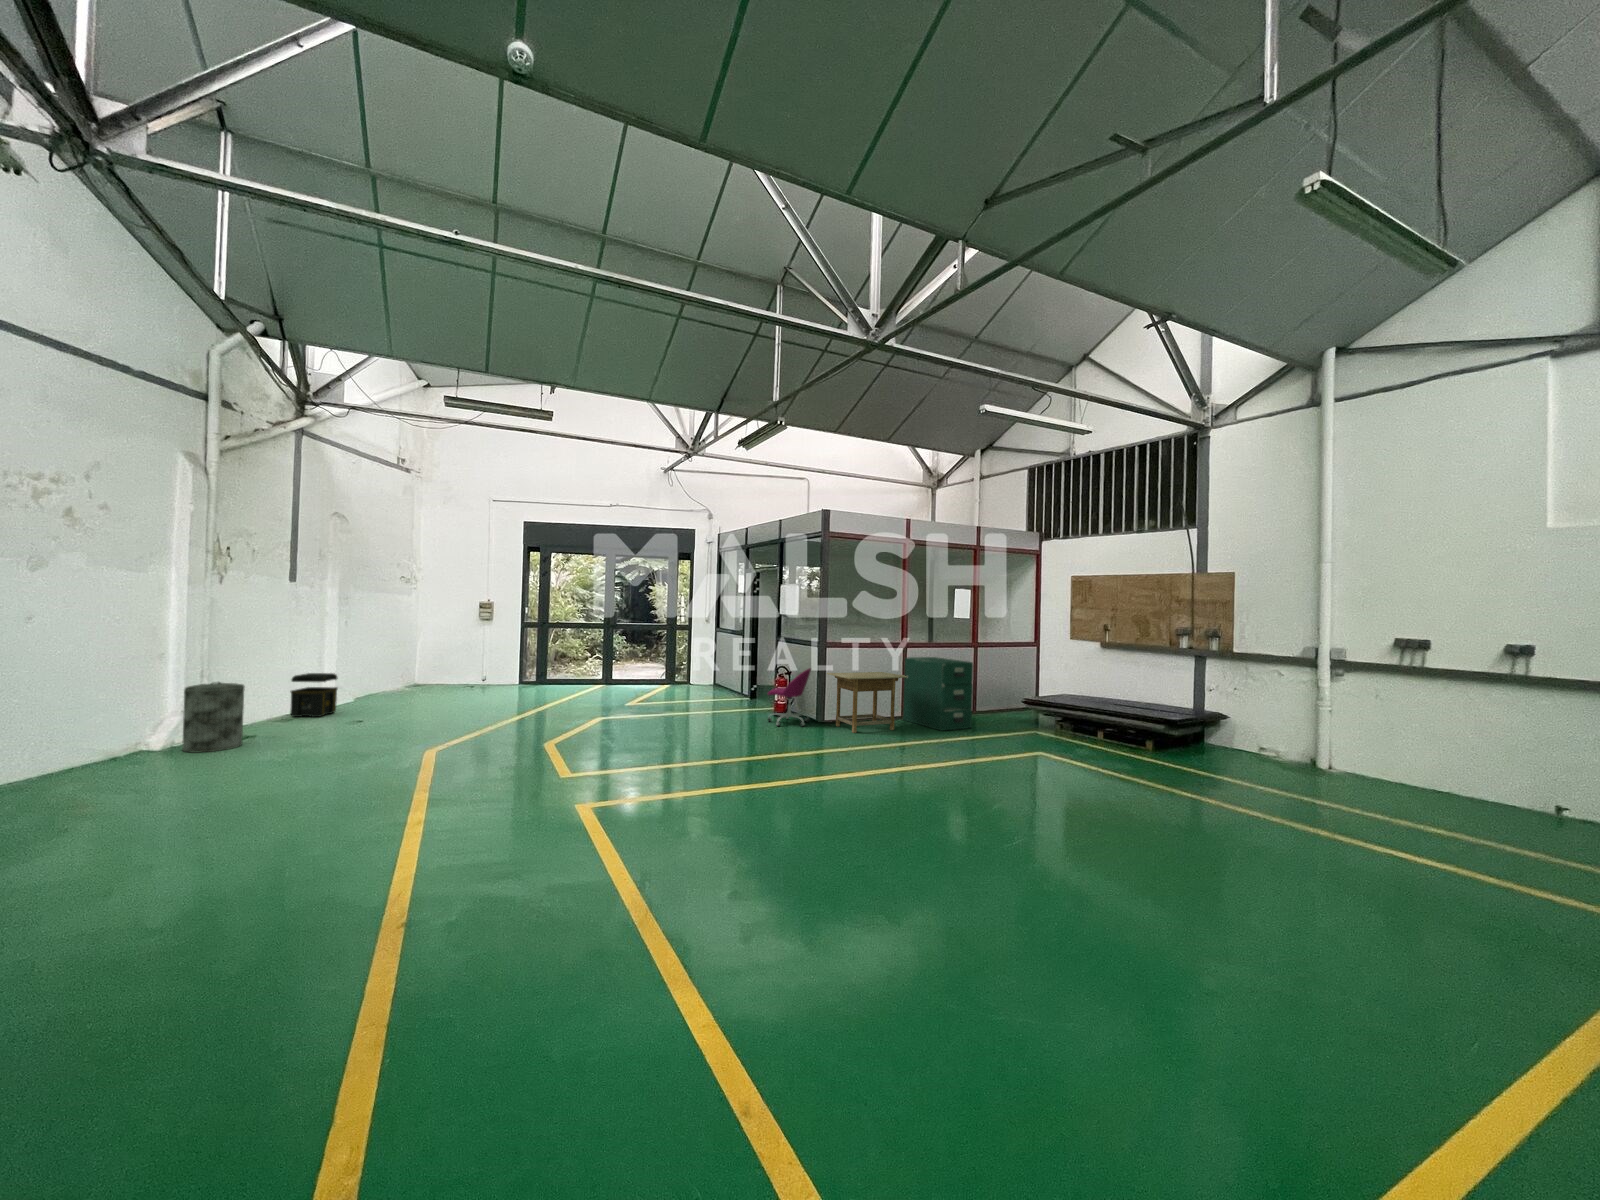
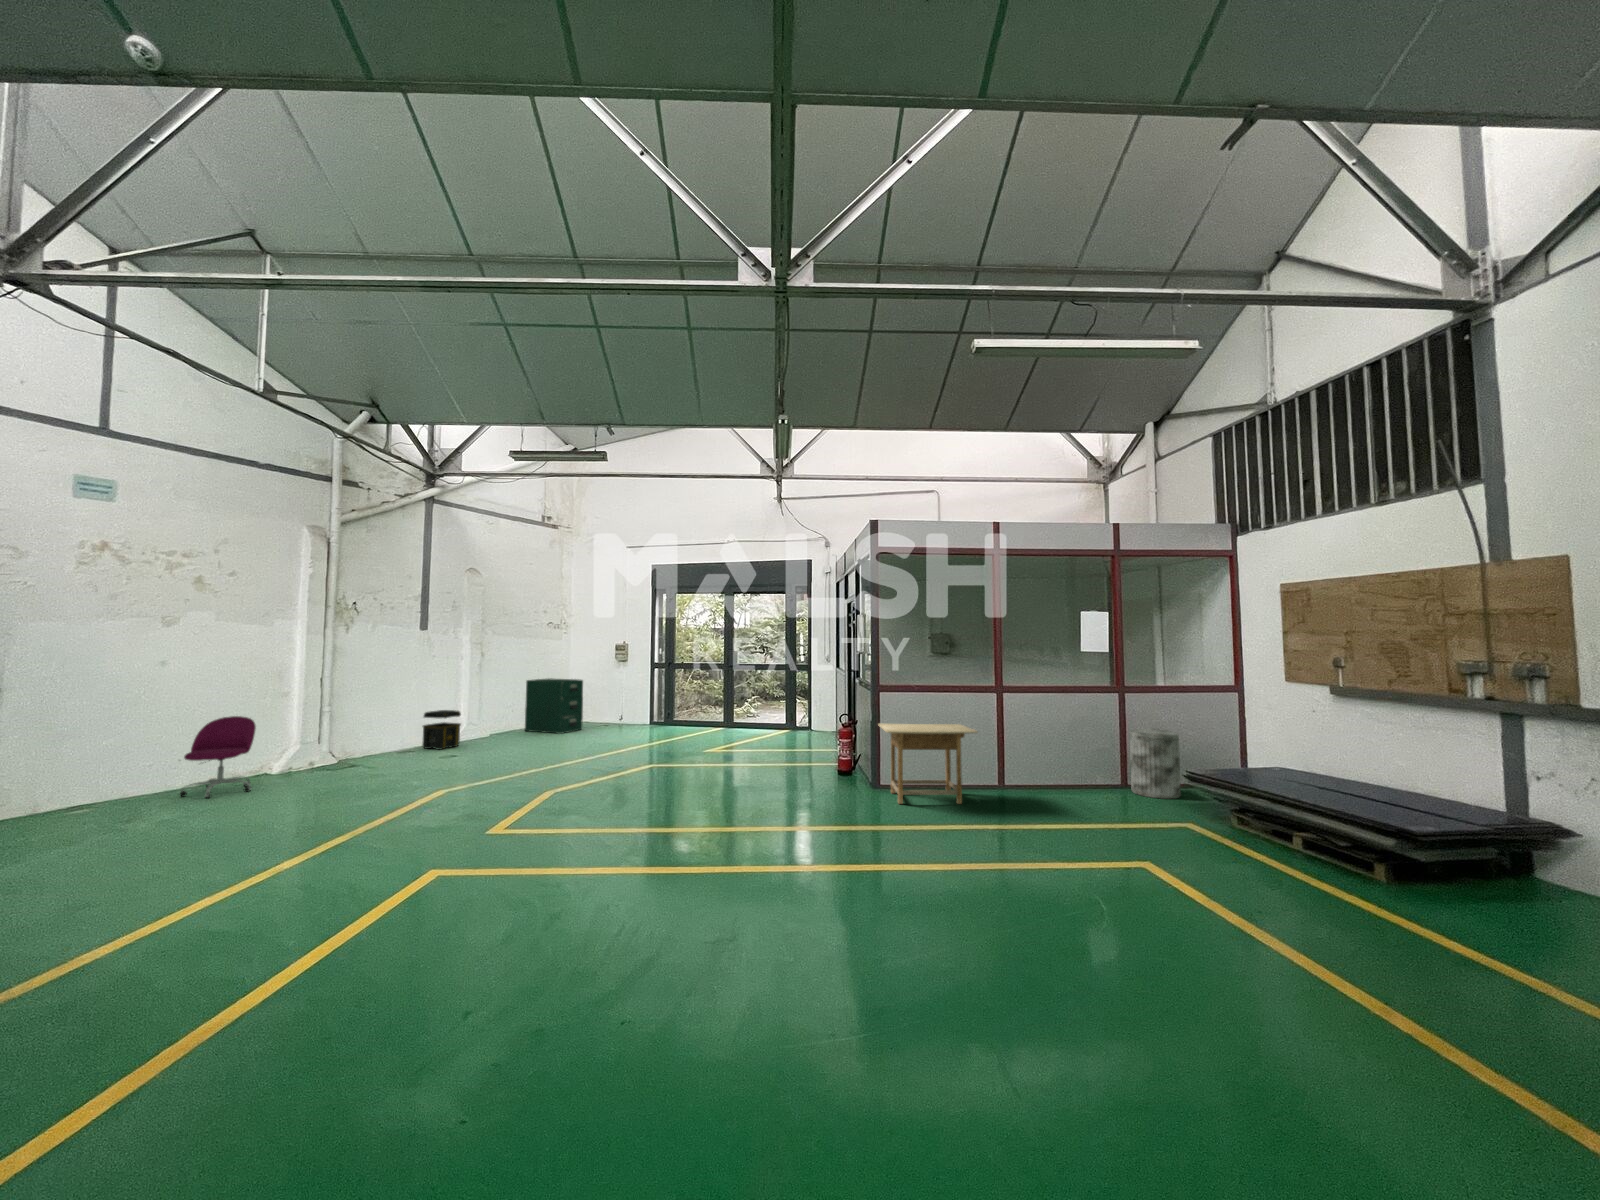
filing cabinet: present [903,657,973,731] -> present [525,678,583,734]
office chair: present [768,668,811,727] -> present [180,716,256,798]
trash can: present [182,682,245,752] -> present [1130,728,1181,799]

